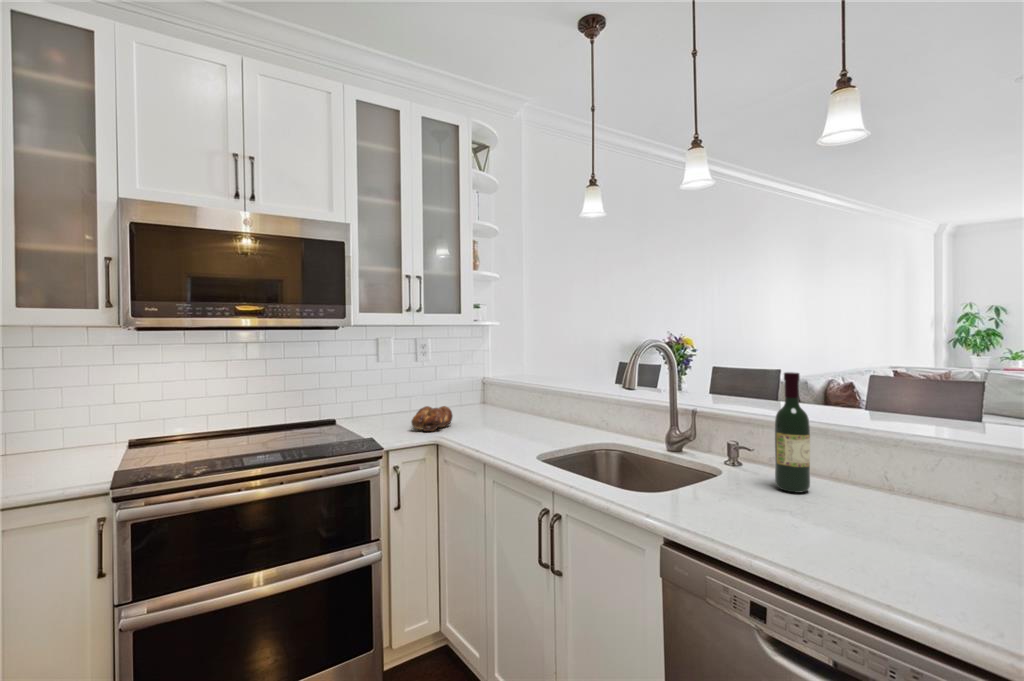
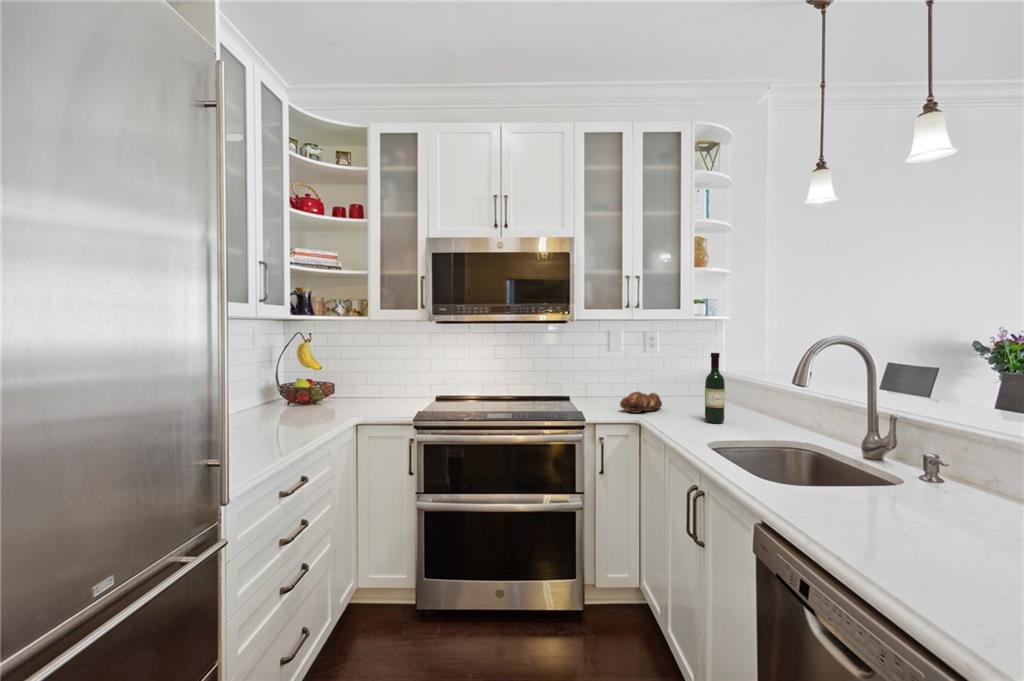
wine bottle: present [775,372,810,493] -> present [705,353,725,423]

